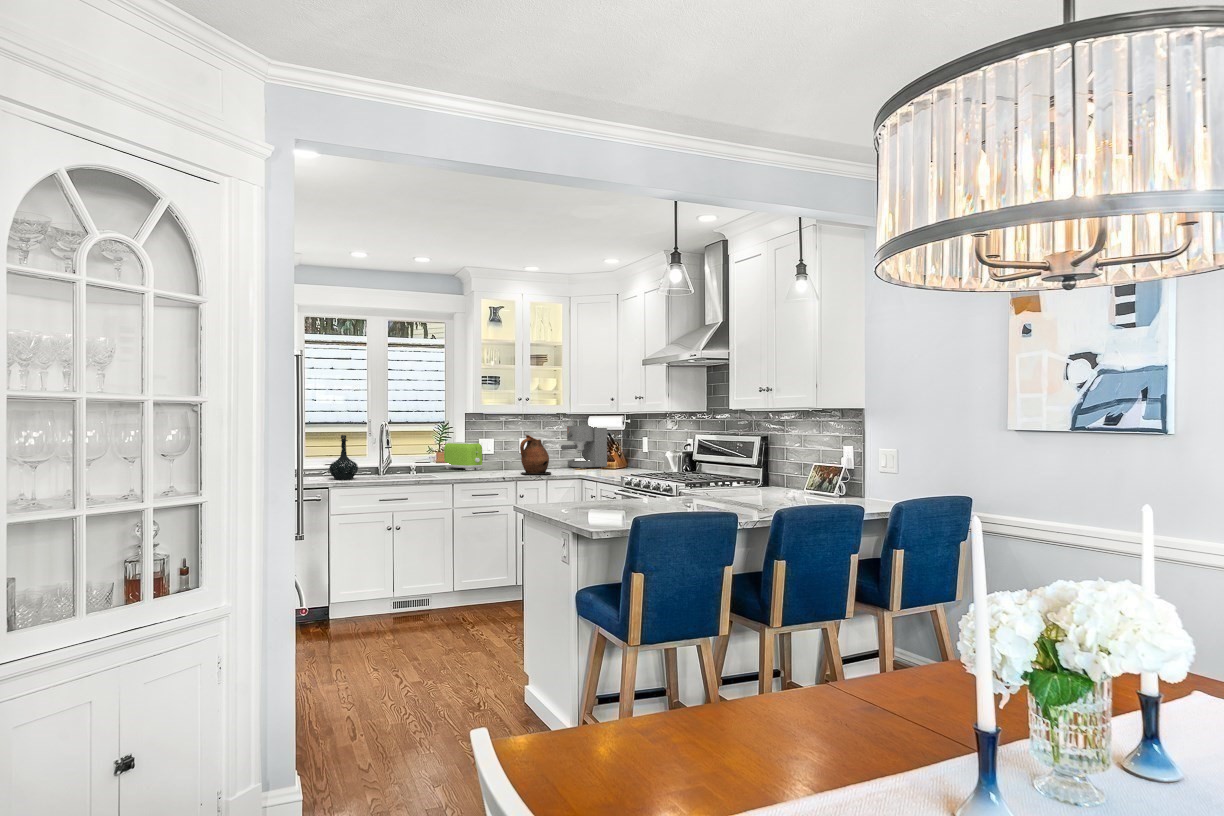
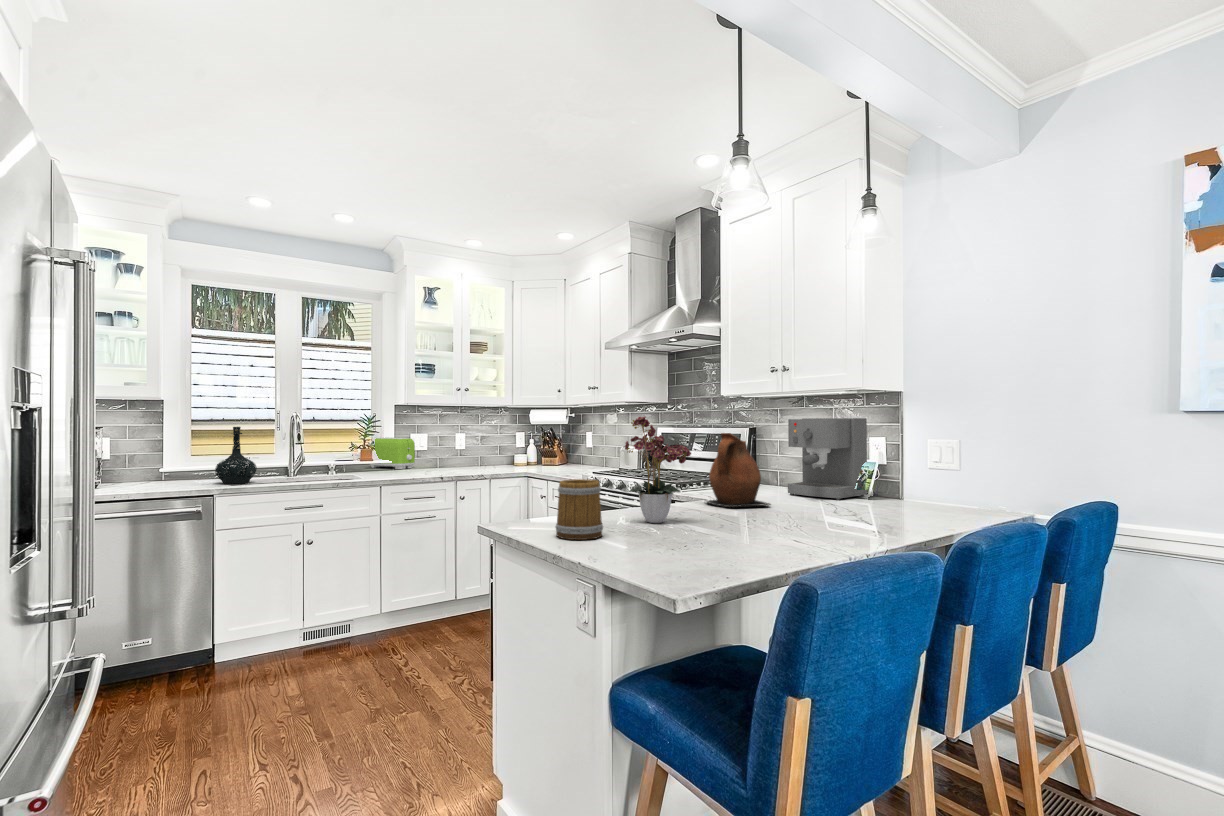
coffee maker: present [561,425,607,468] -> present [788,418,867,500]
flower arrangement: none [599,430,652,507] -> present [625,417,691,523]
ceramic pitcher: present [520,435,551,474] -> present [705,433,770,507]
mug: none [546,476,577,513] -> present [556,479,603,540]

